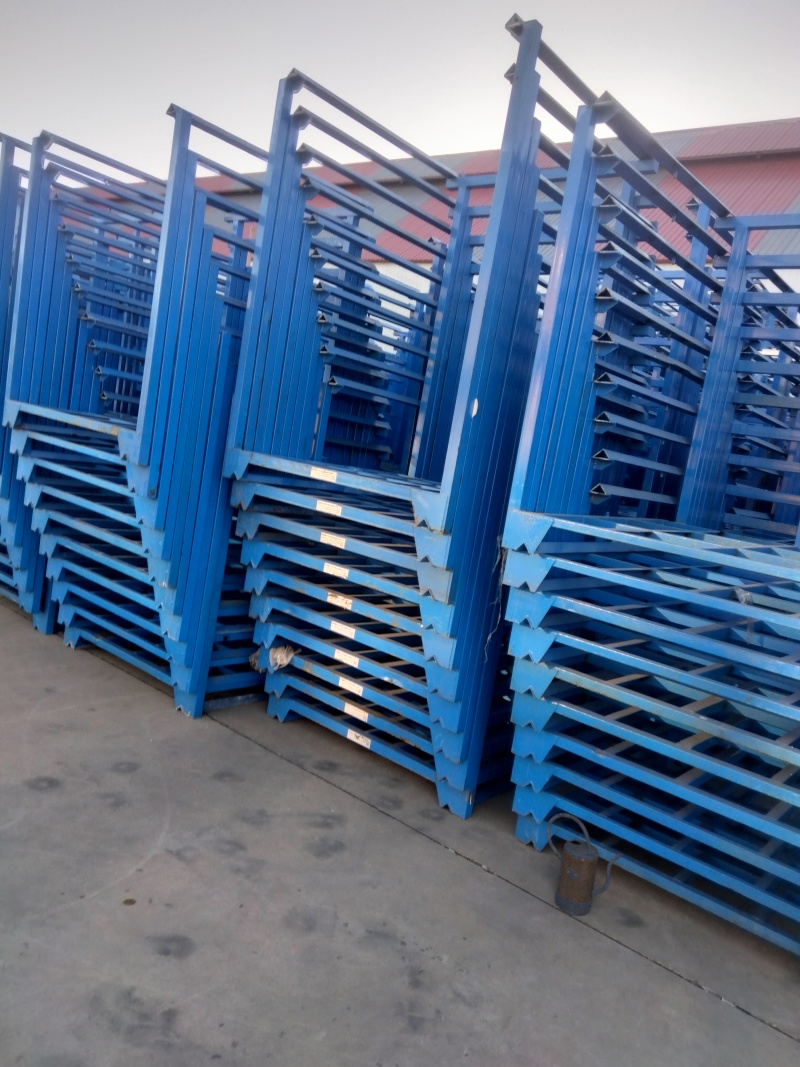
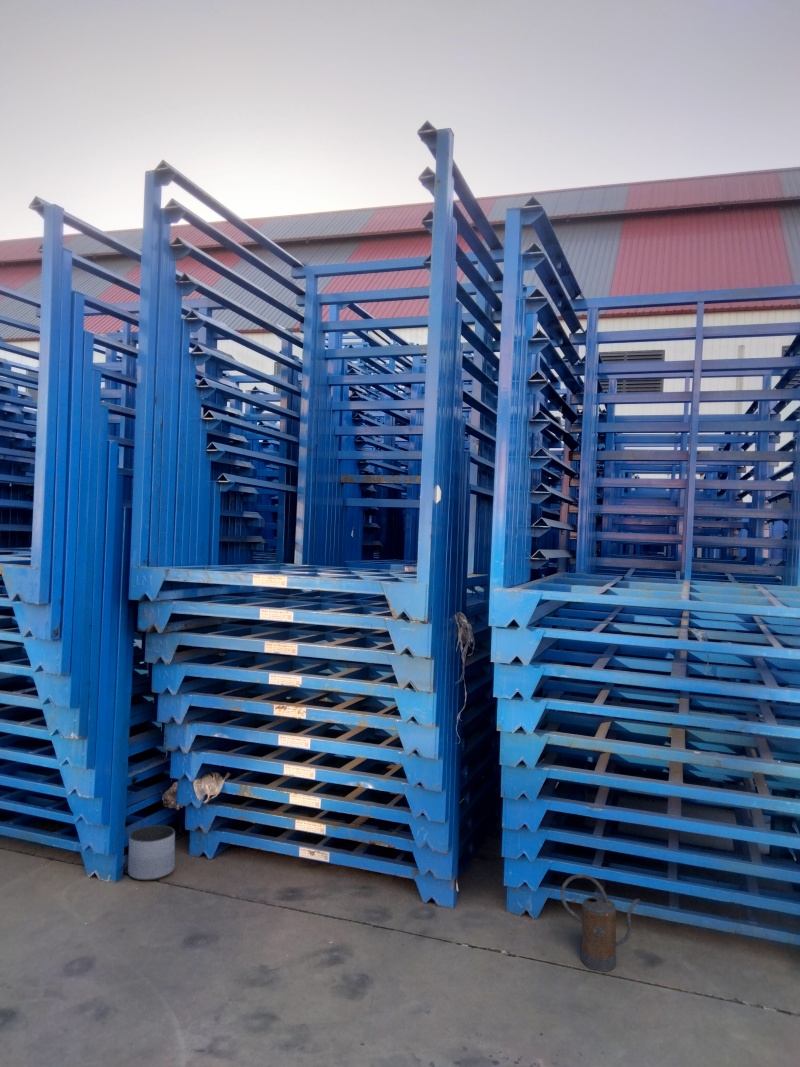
planter: none [206,680,249,726] -> present [128,825,175,880]

